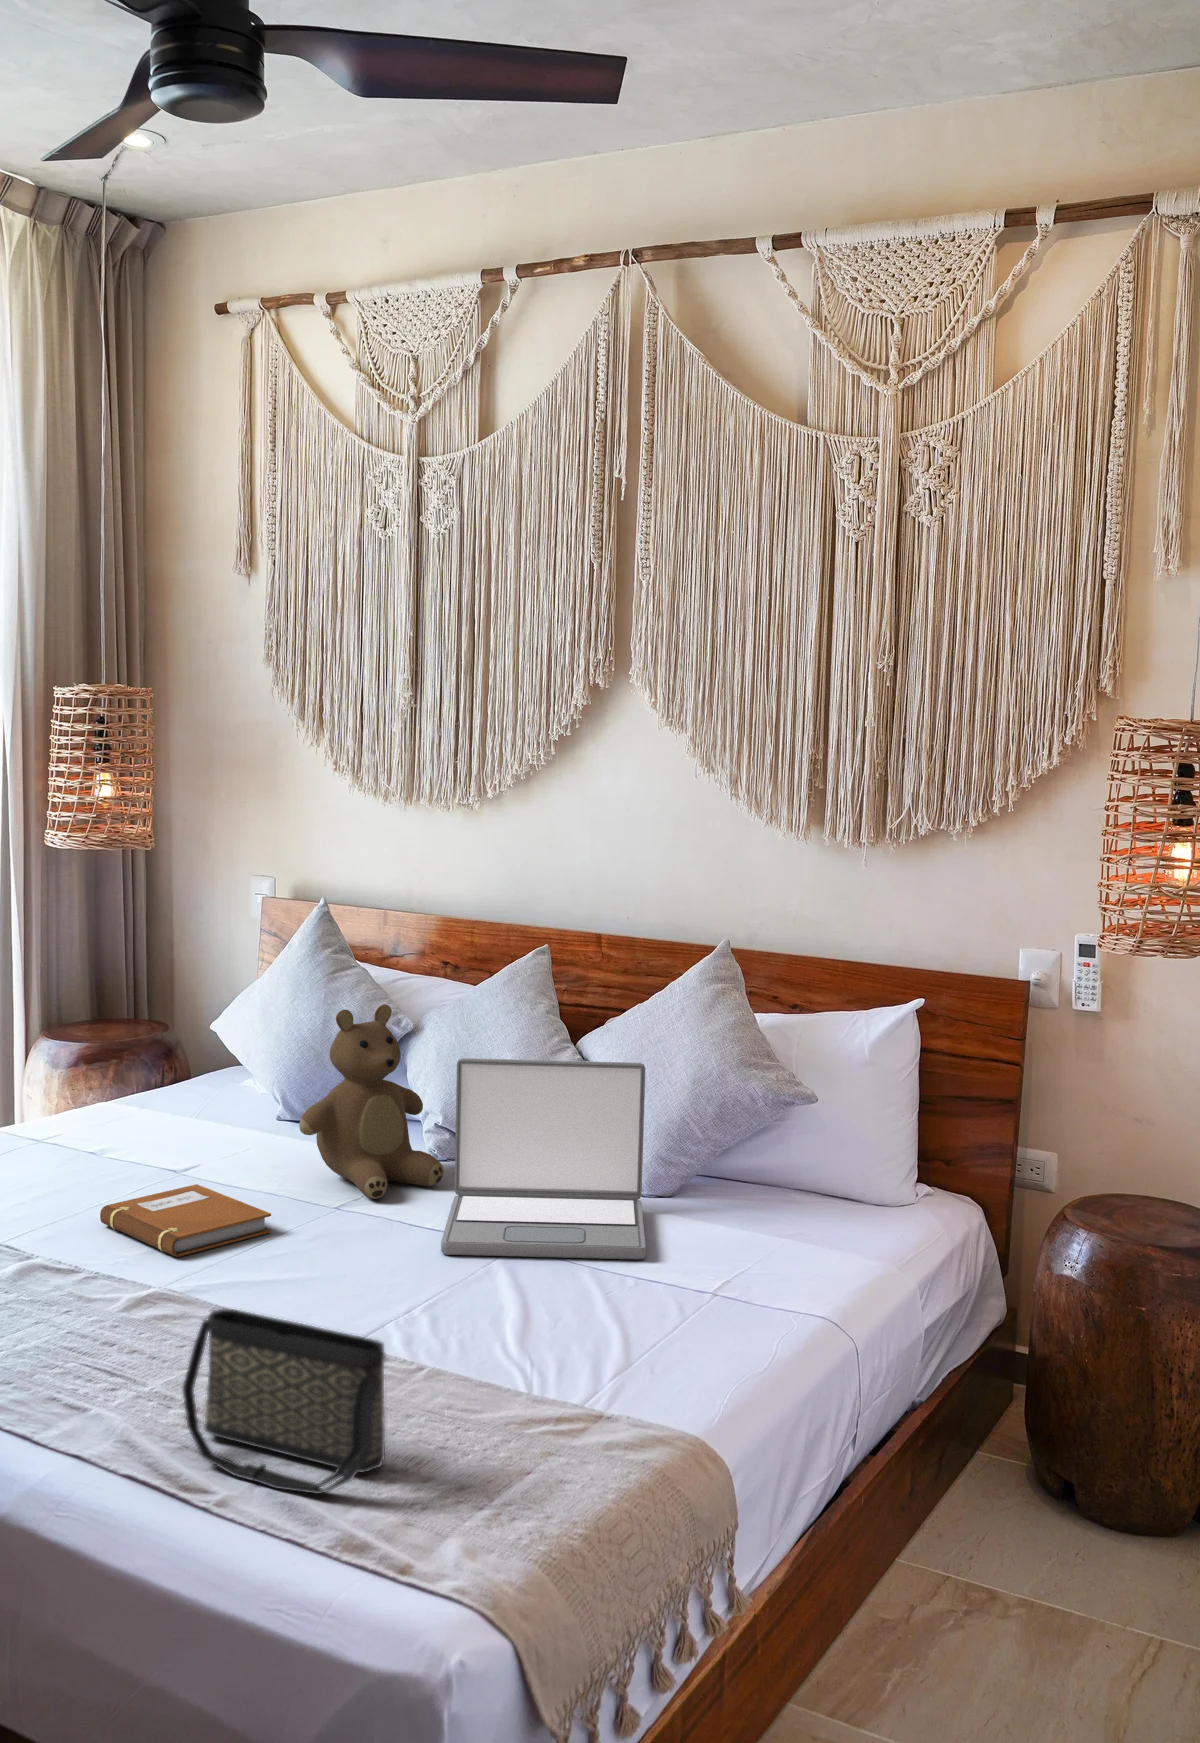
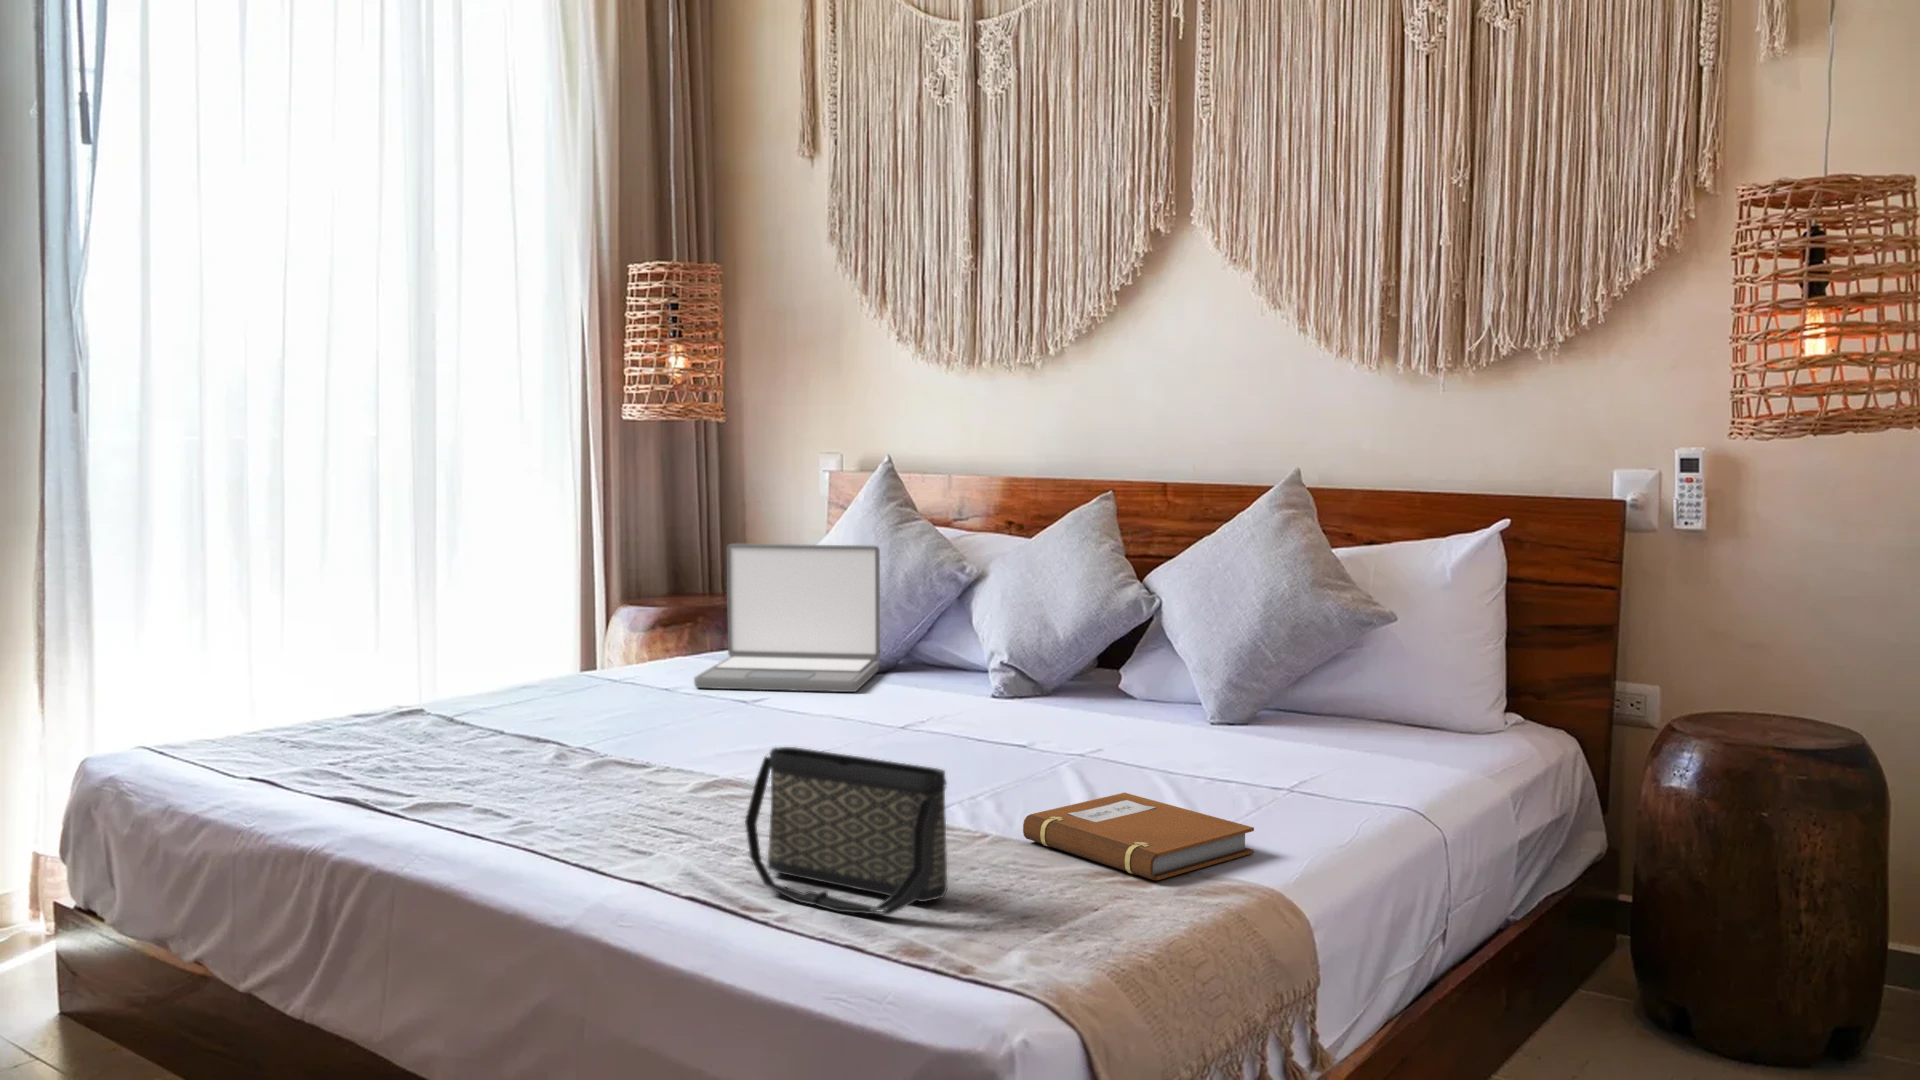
teddy bear: present [299,1004,443,1199] -> none [865,532,1008,718]
laptop: present [441,1058,646,1259] -> present [694,544,880,692]
notebook: present [100,1184,271,1257] -> present [1023,793,1254,880]

